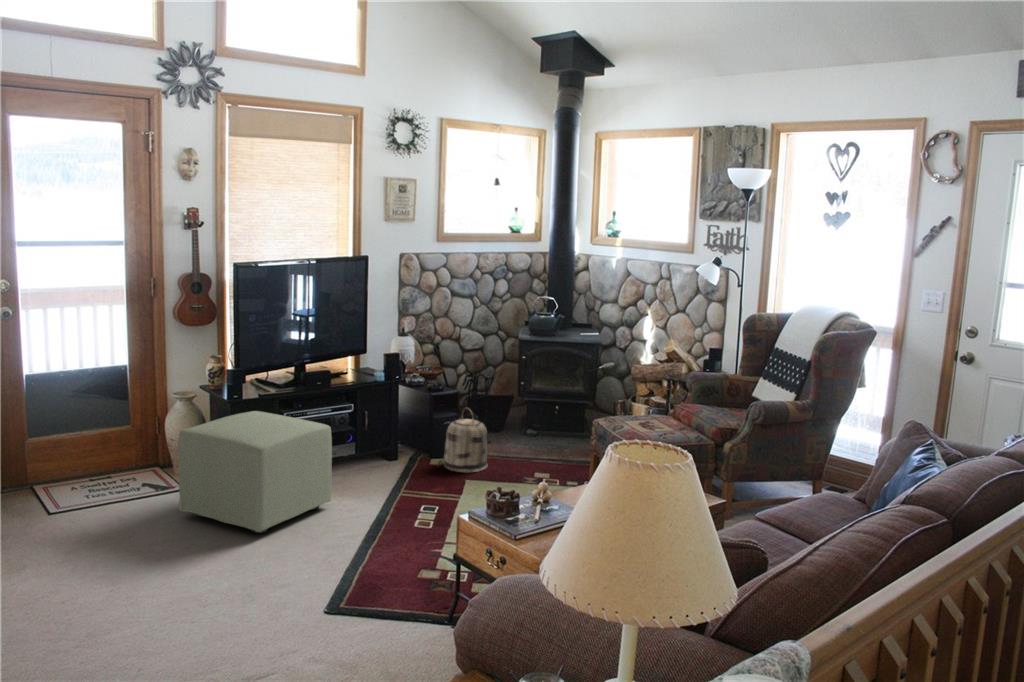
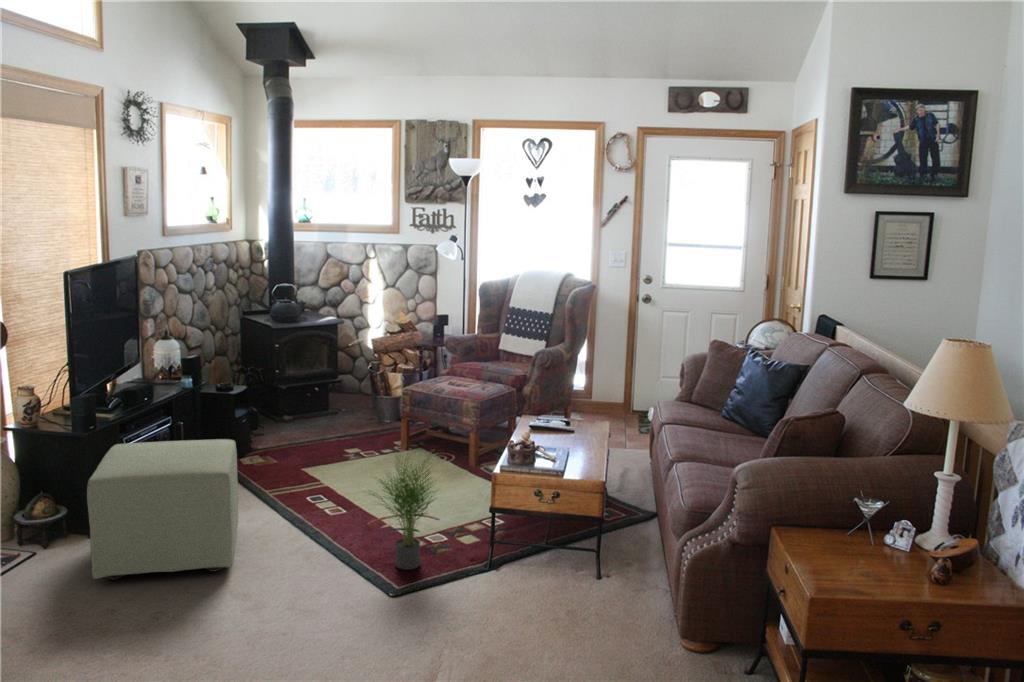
basket: present [444,409,487,473] -> none [262,402,309,469]
potted plant: none [343,459,421,585] -> present [370,456,436,570]

